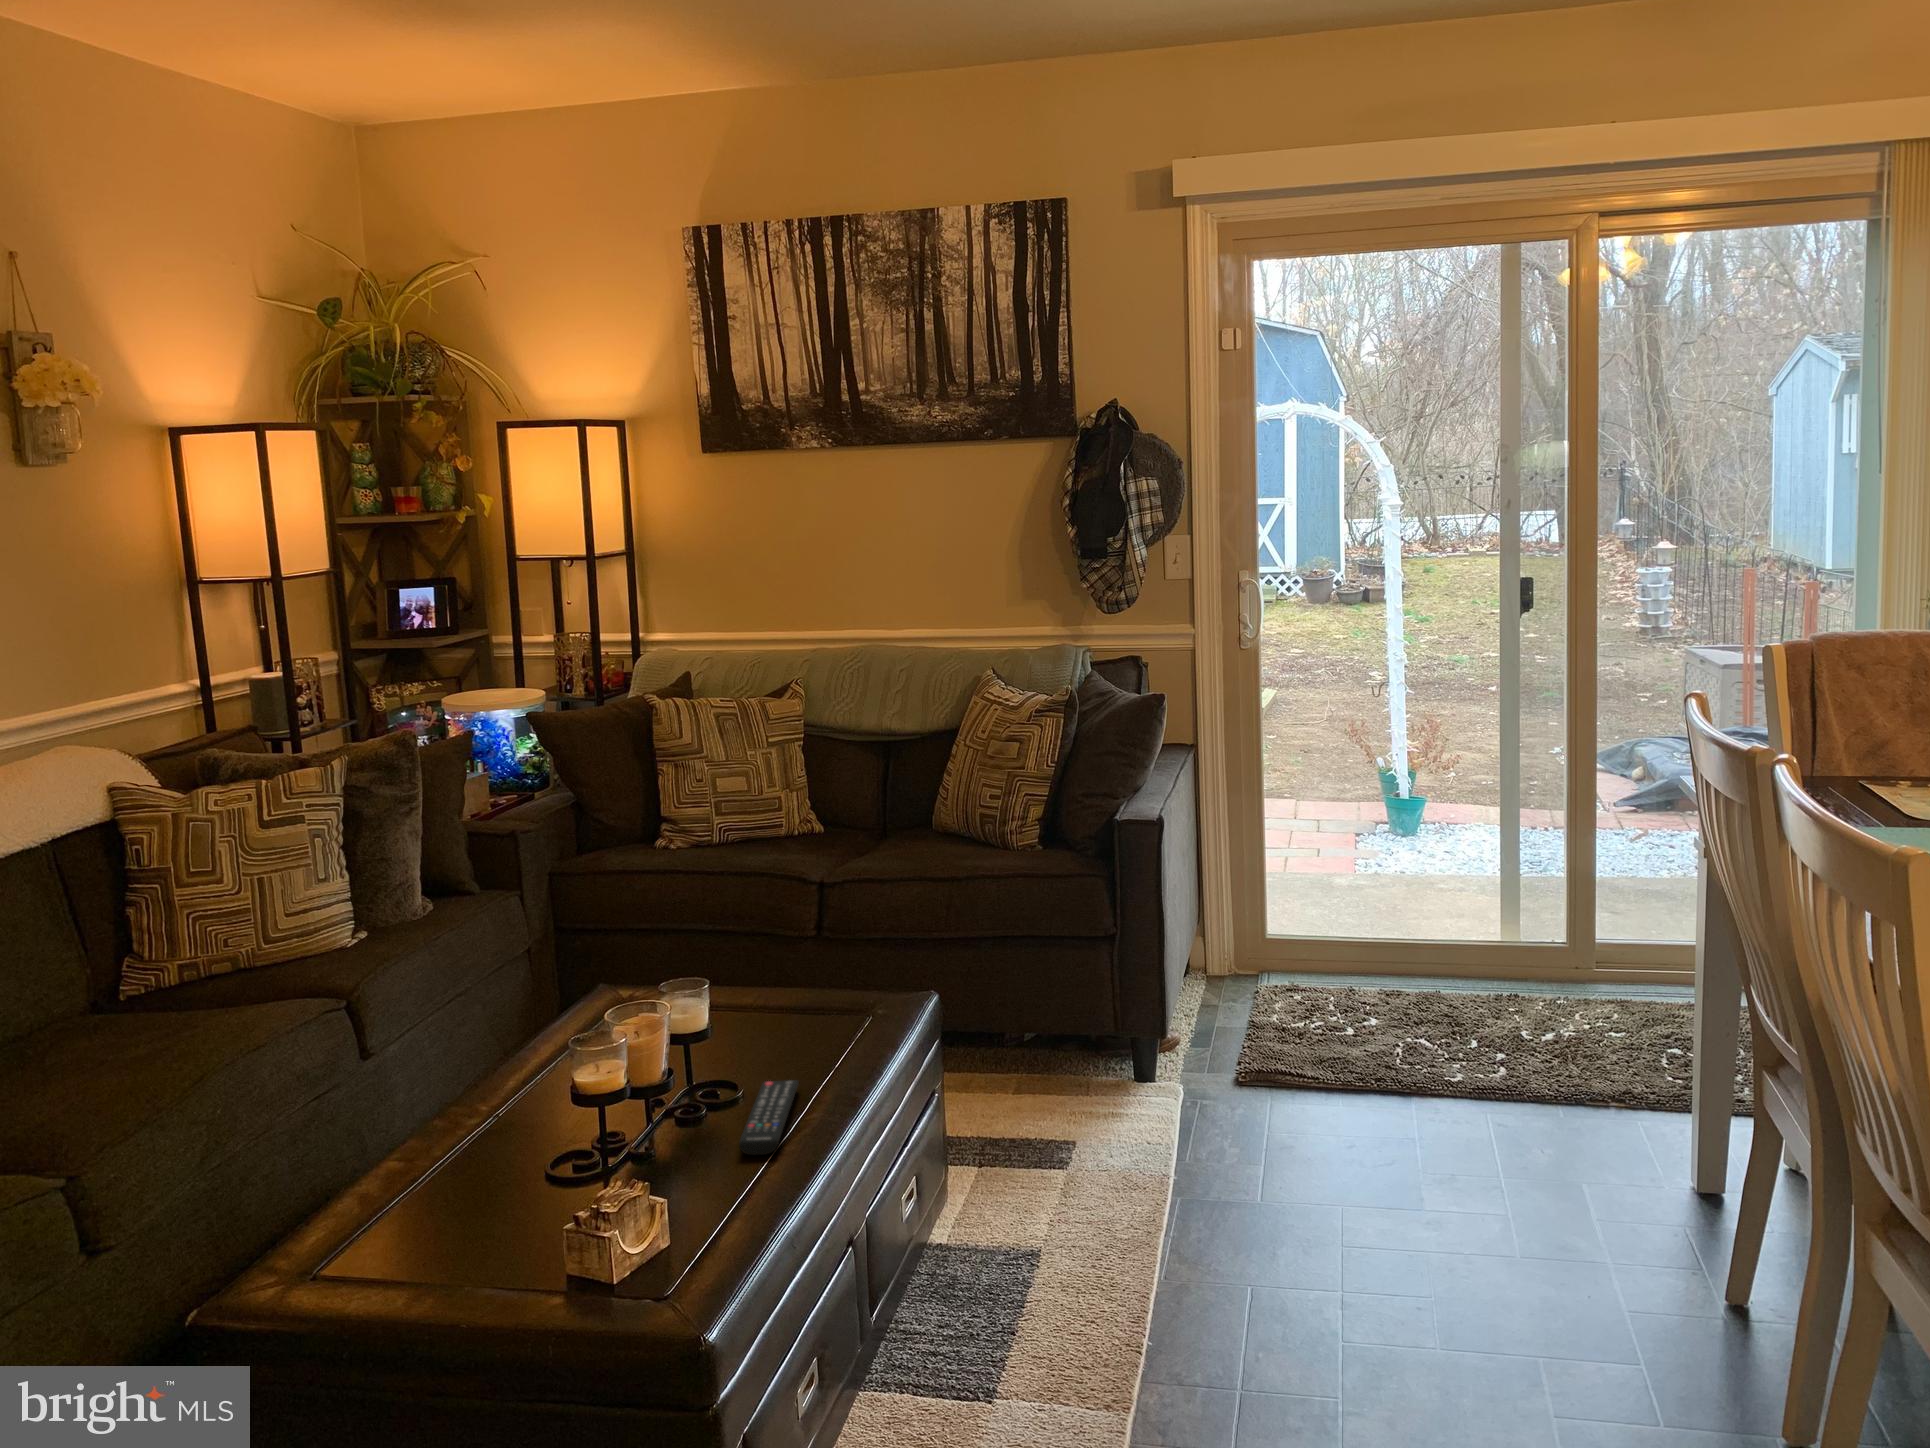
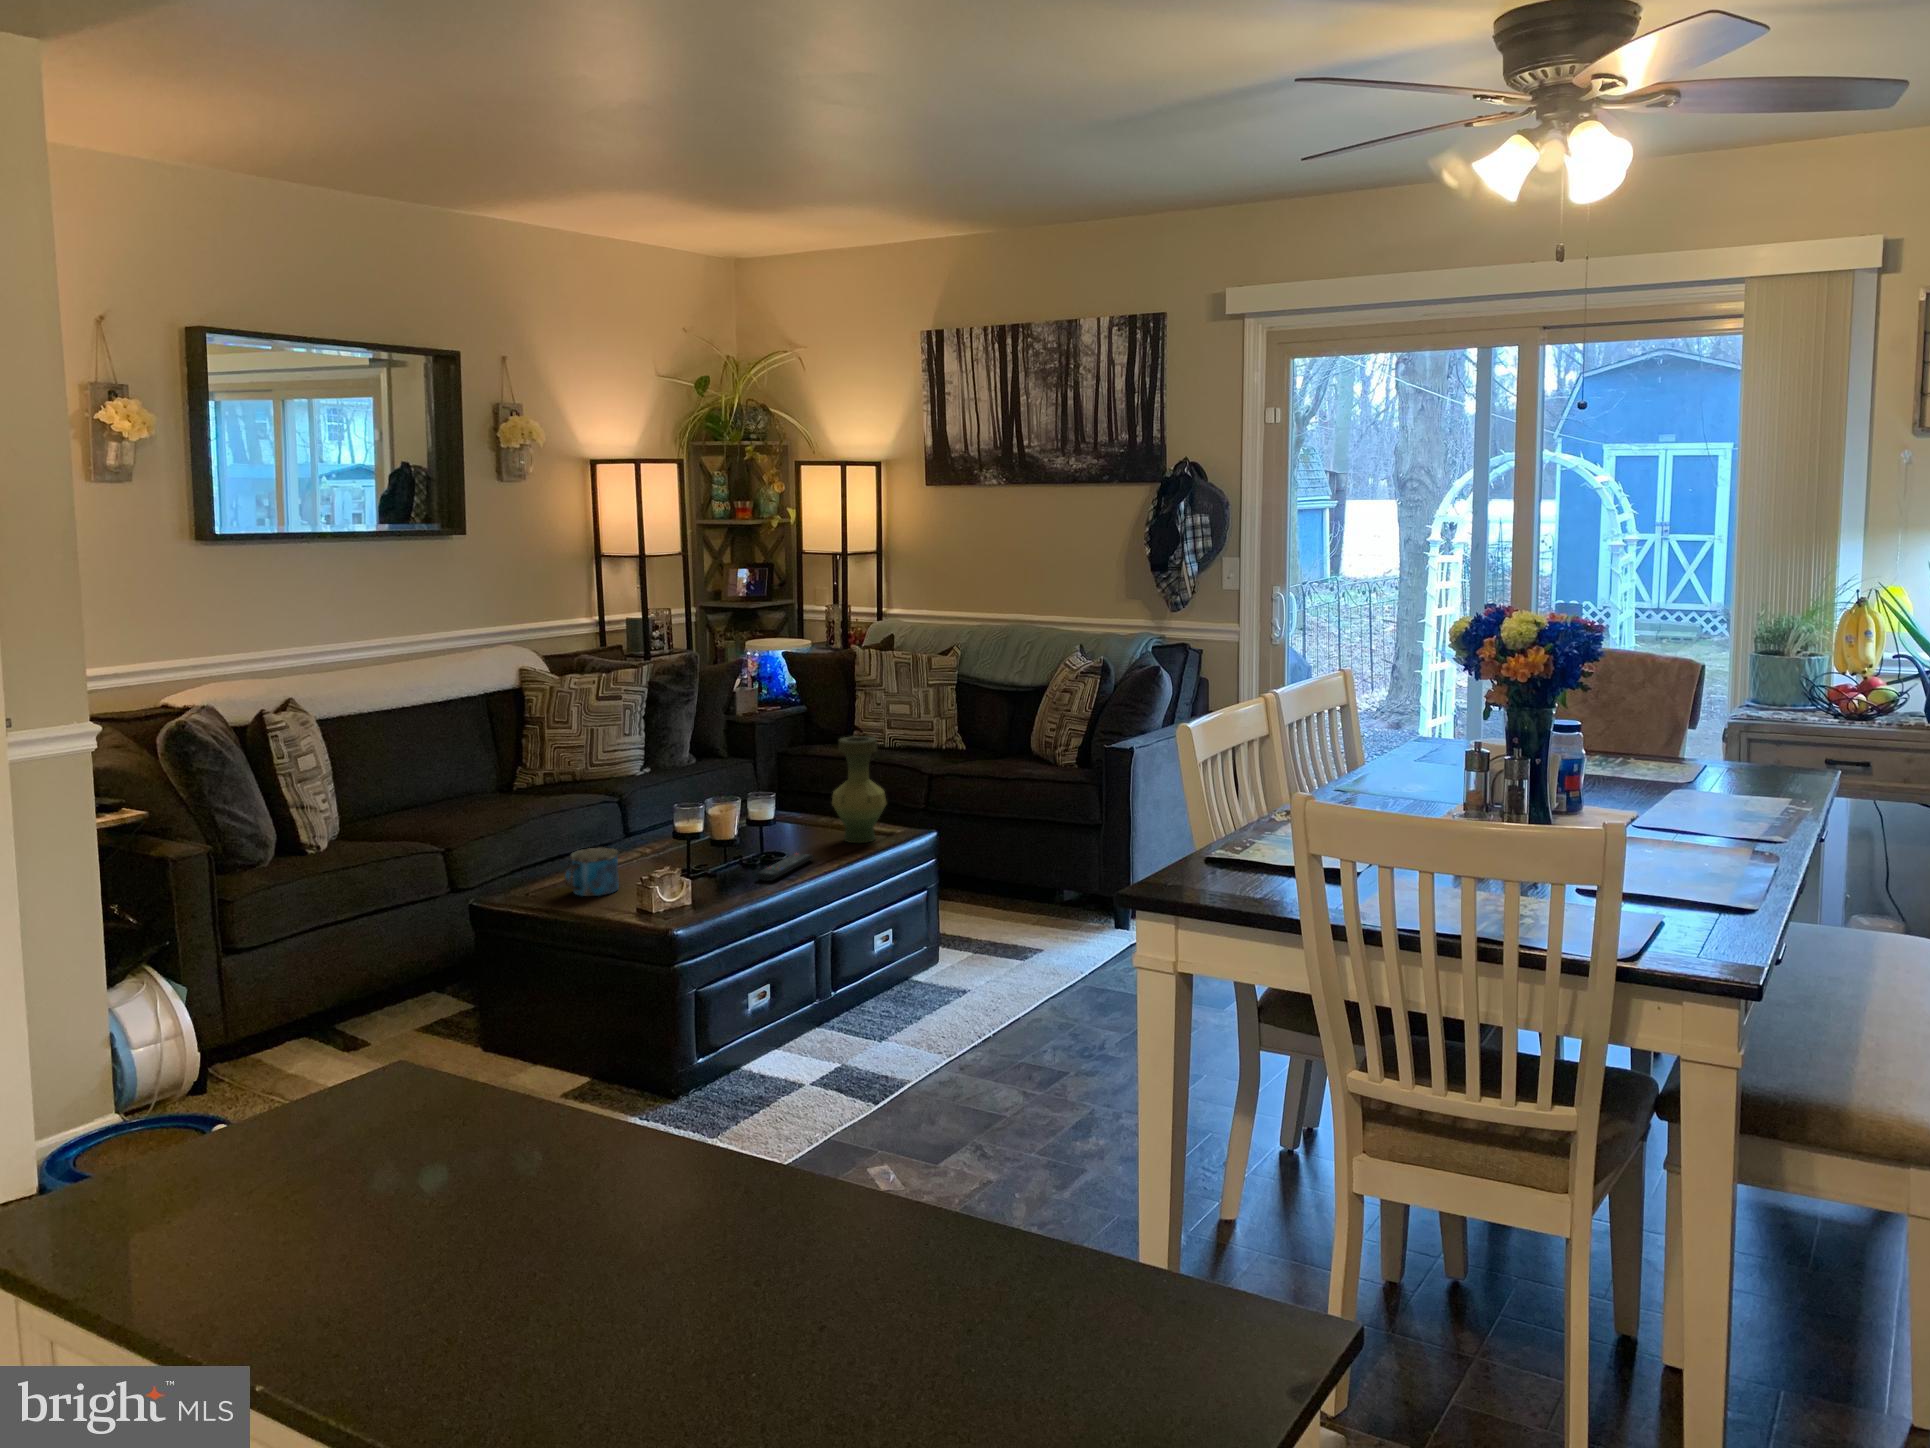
vase: none [781,857,872,1038] -> present [832,736,886,843]
mug: none [385,1148,488,1260] -> present [565,847,619,896]

